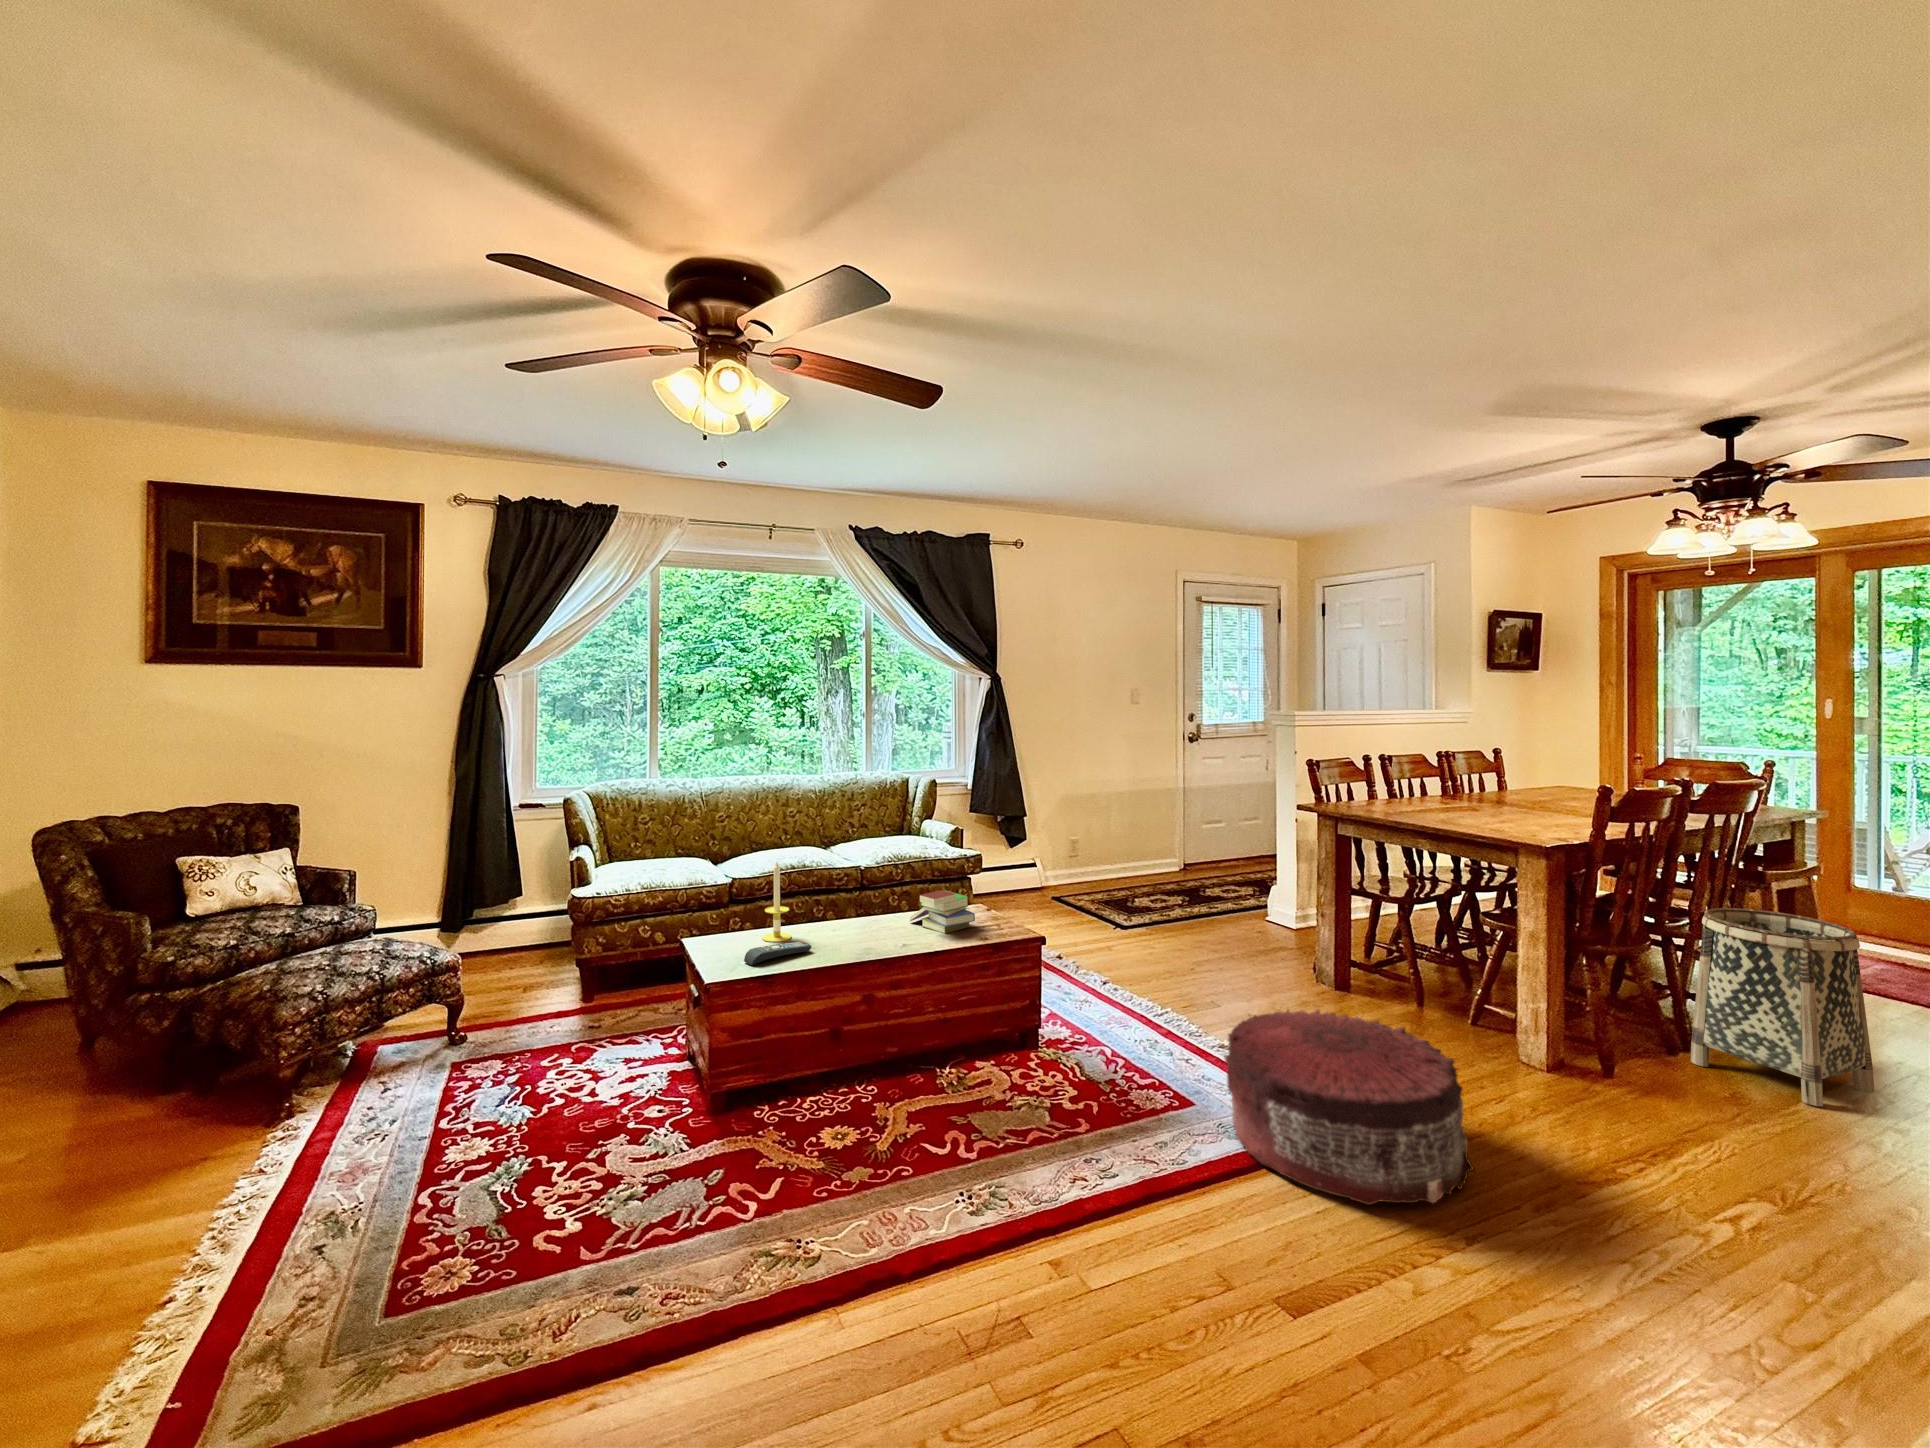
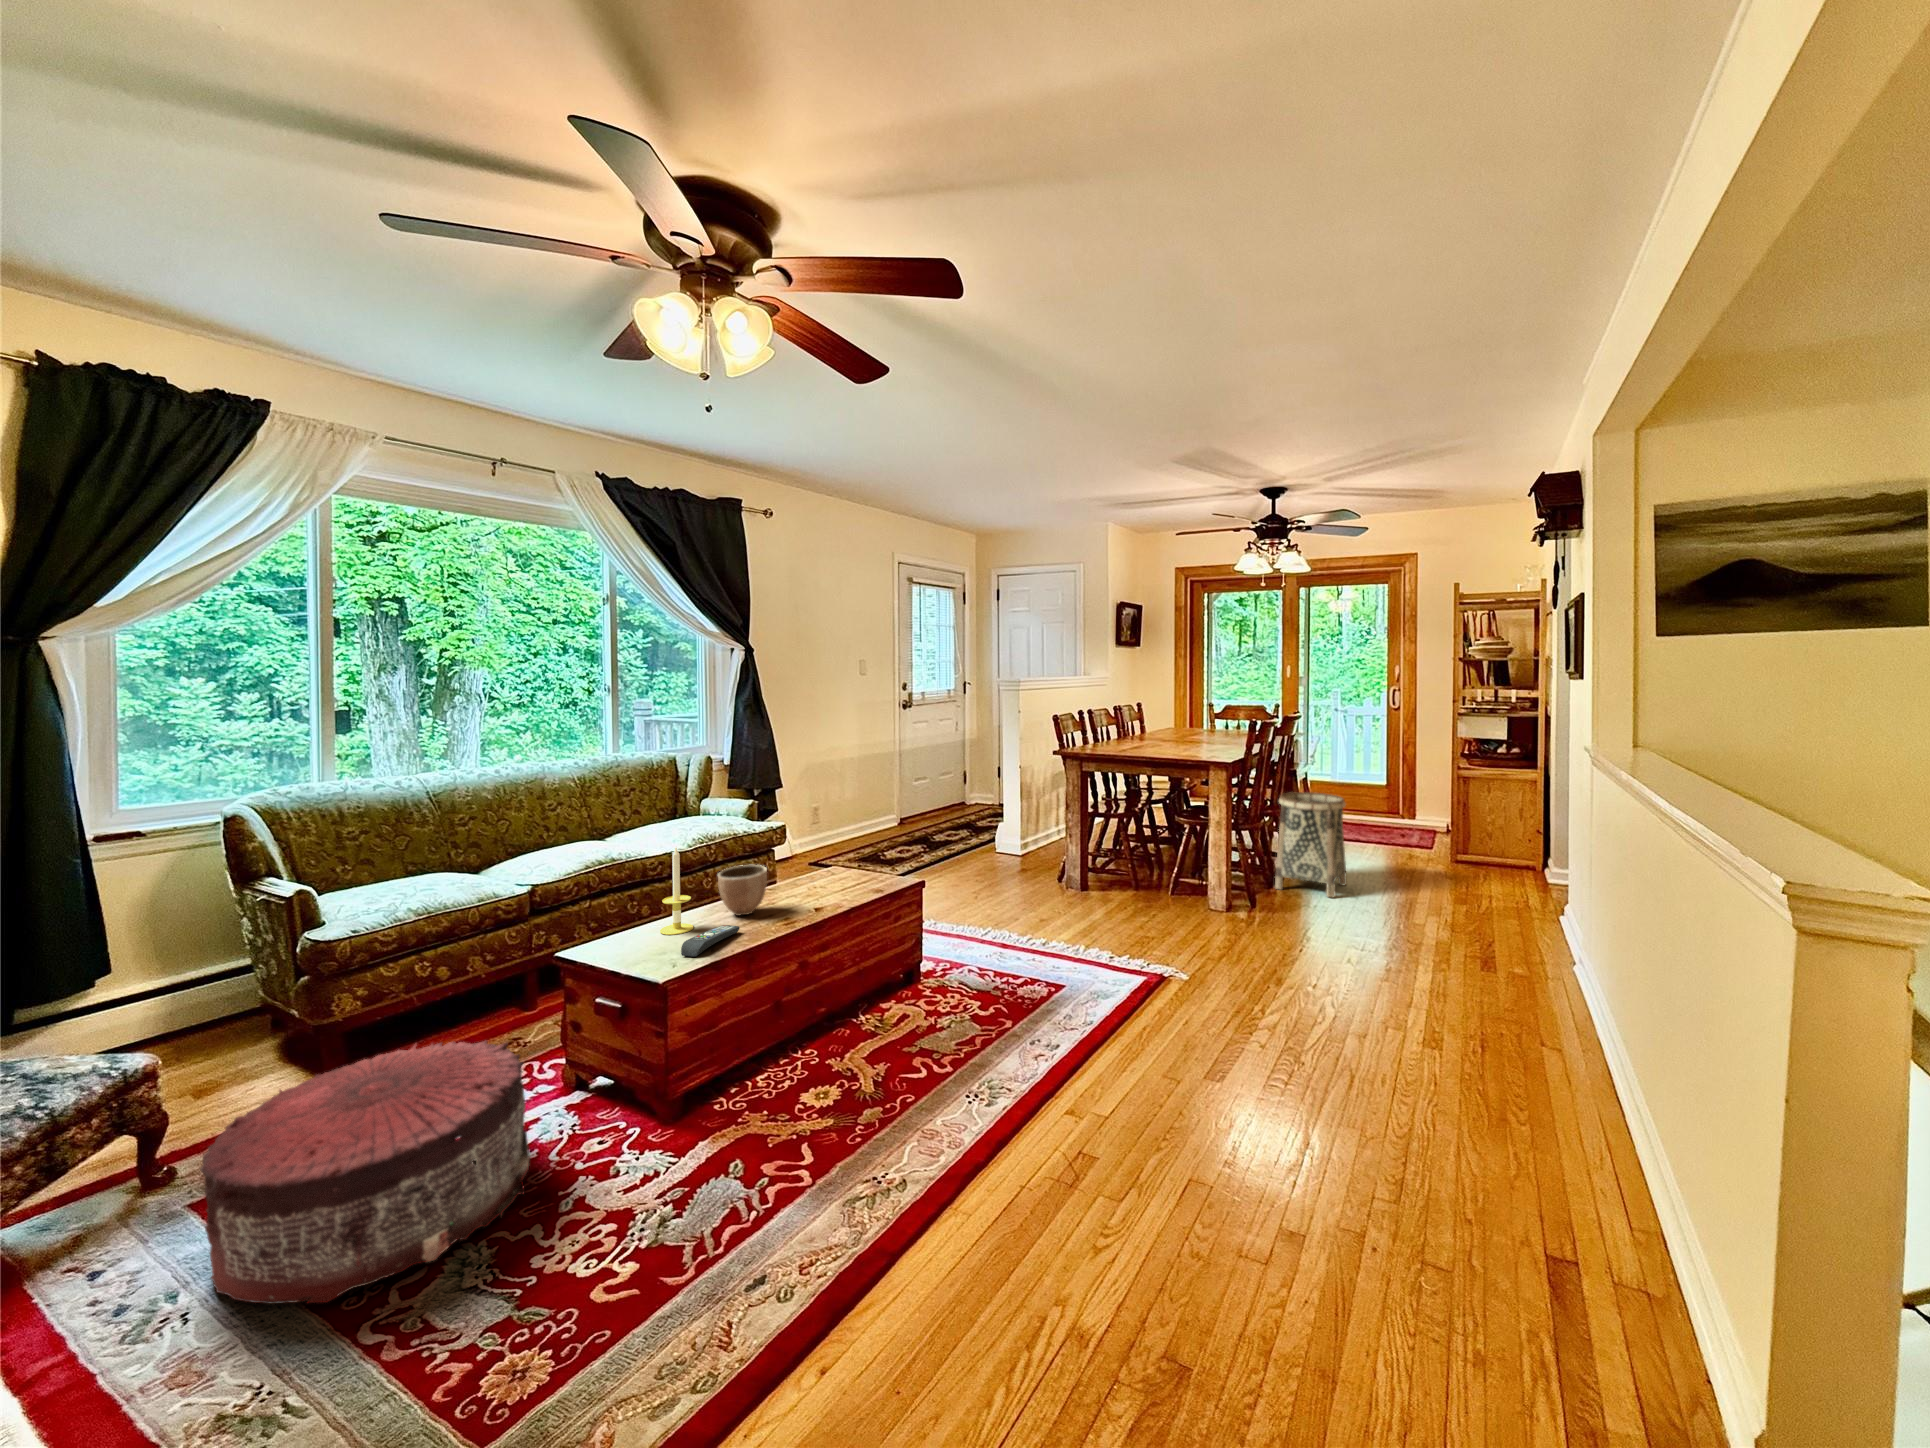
decorative bowl: none [817,888,863,937] -> present [718,865,767,915]
book: present [910,890,975,934] -> none [795,854,864,893]
pouf: present [1224,1009,1474,1205] -> present [200,1040,530,1304]

